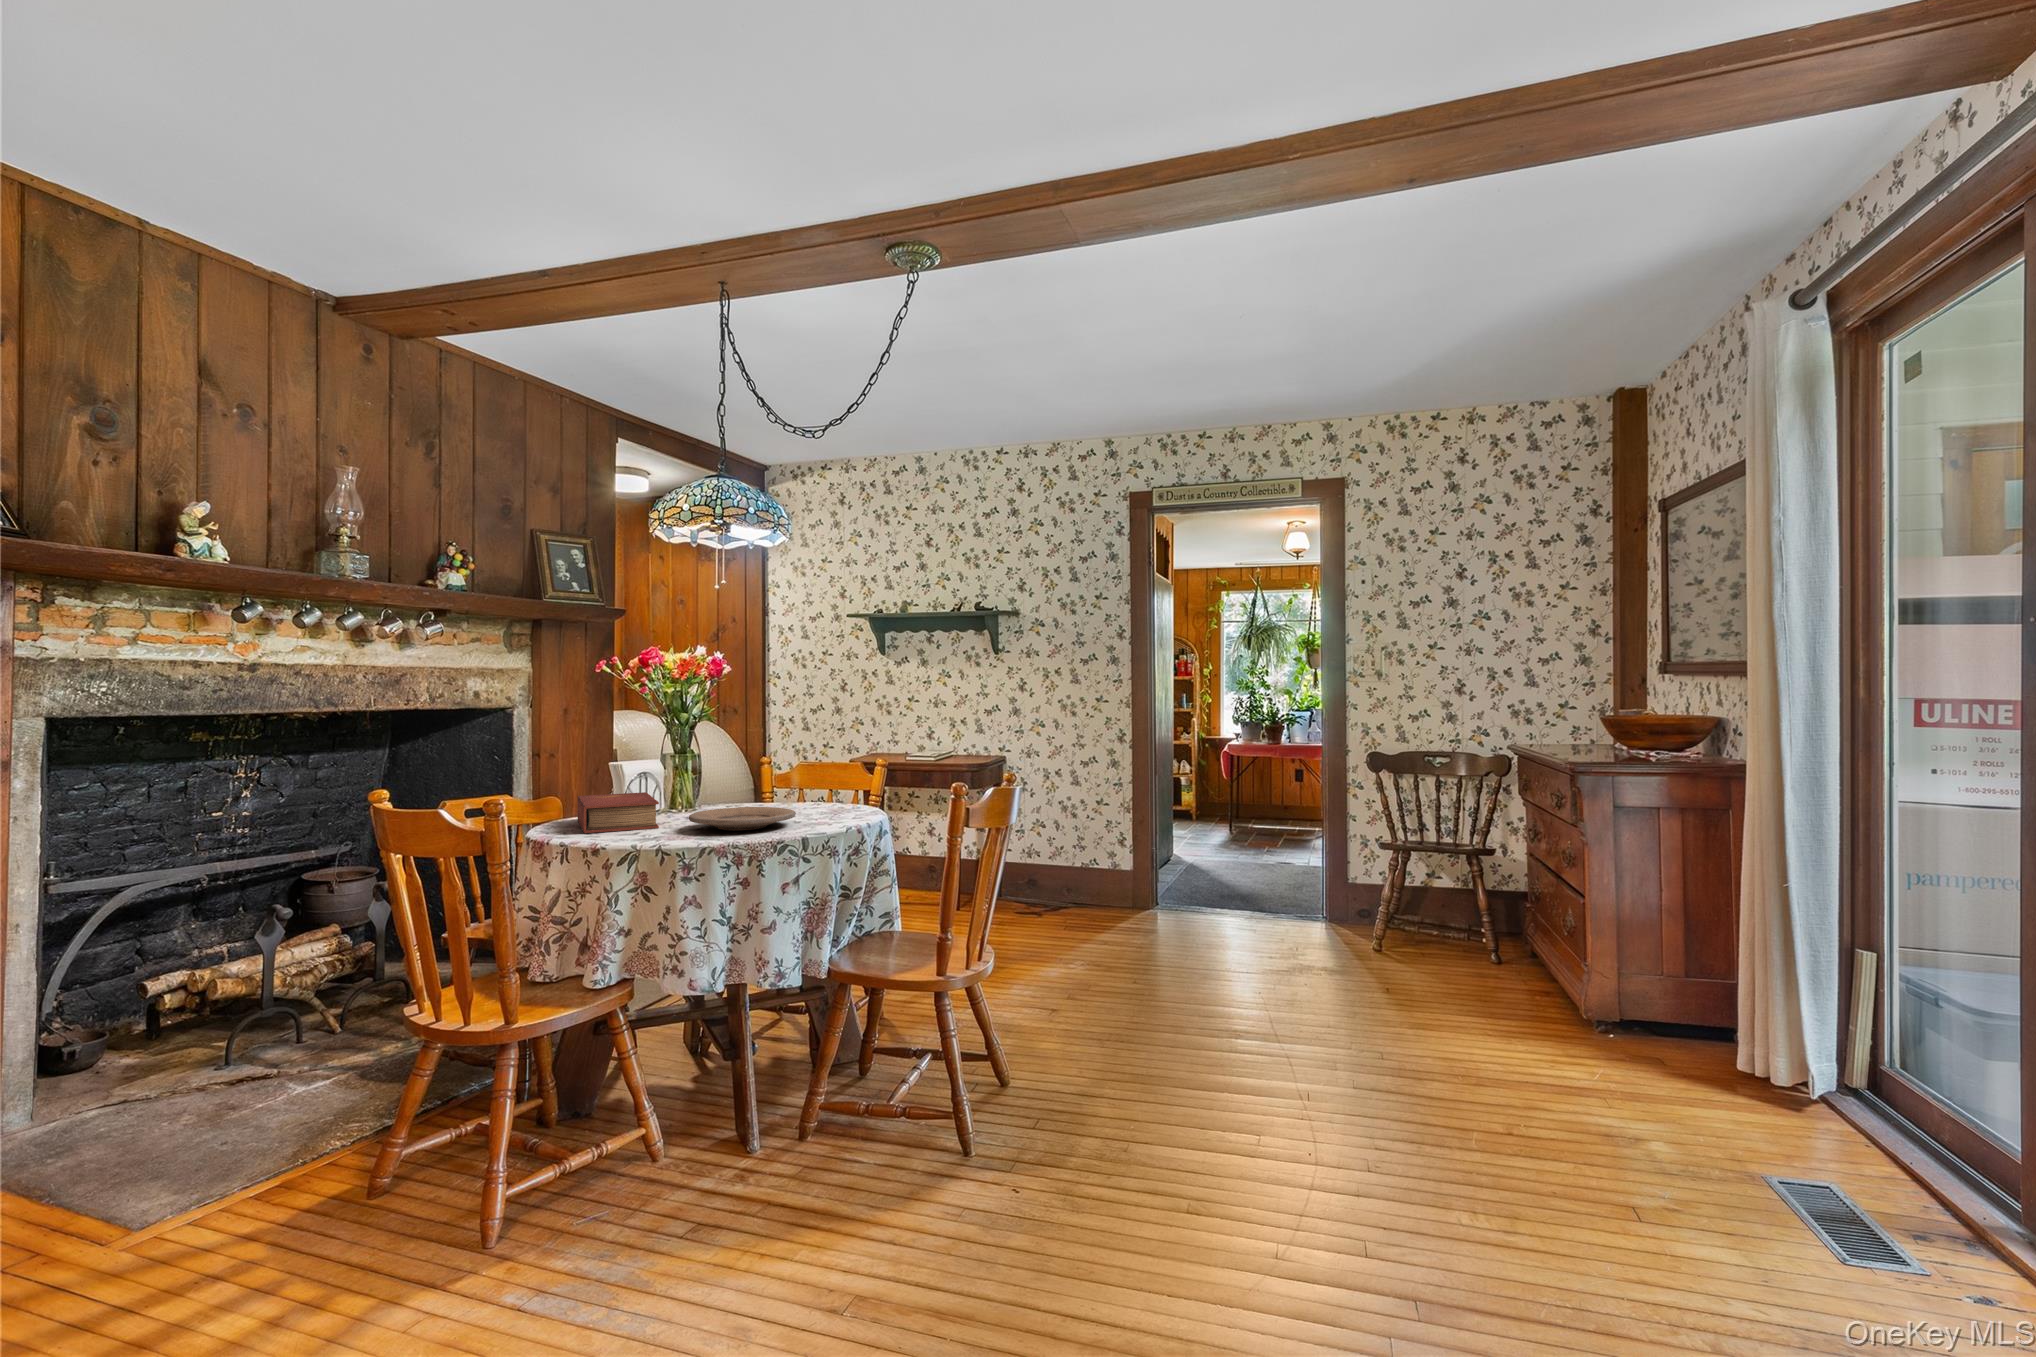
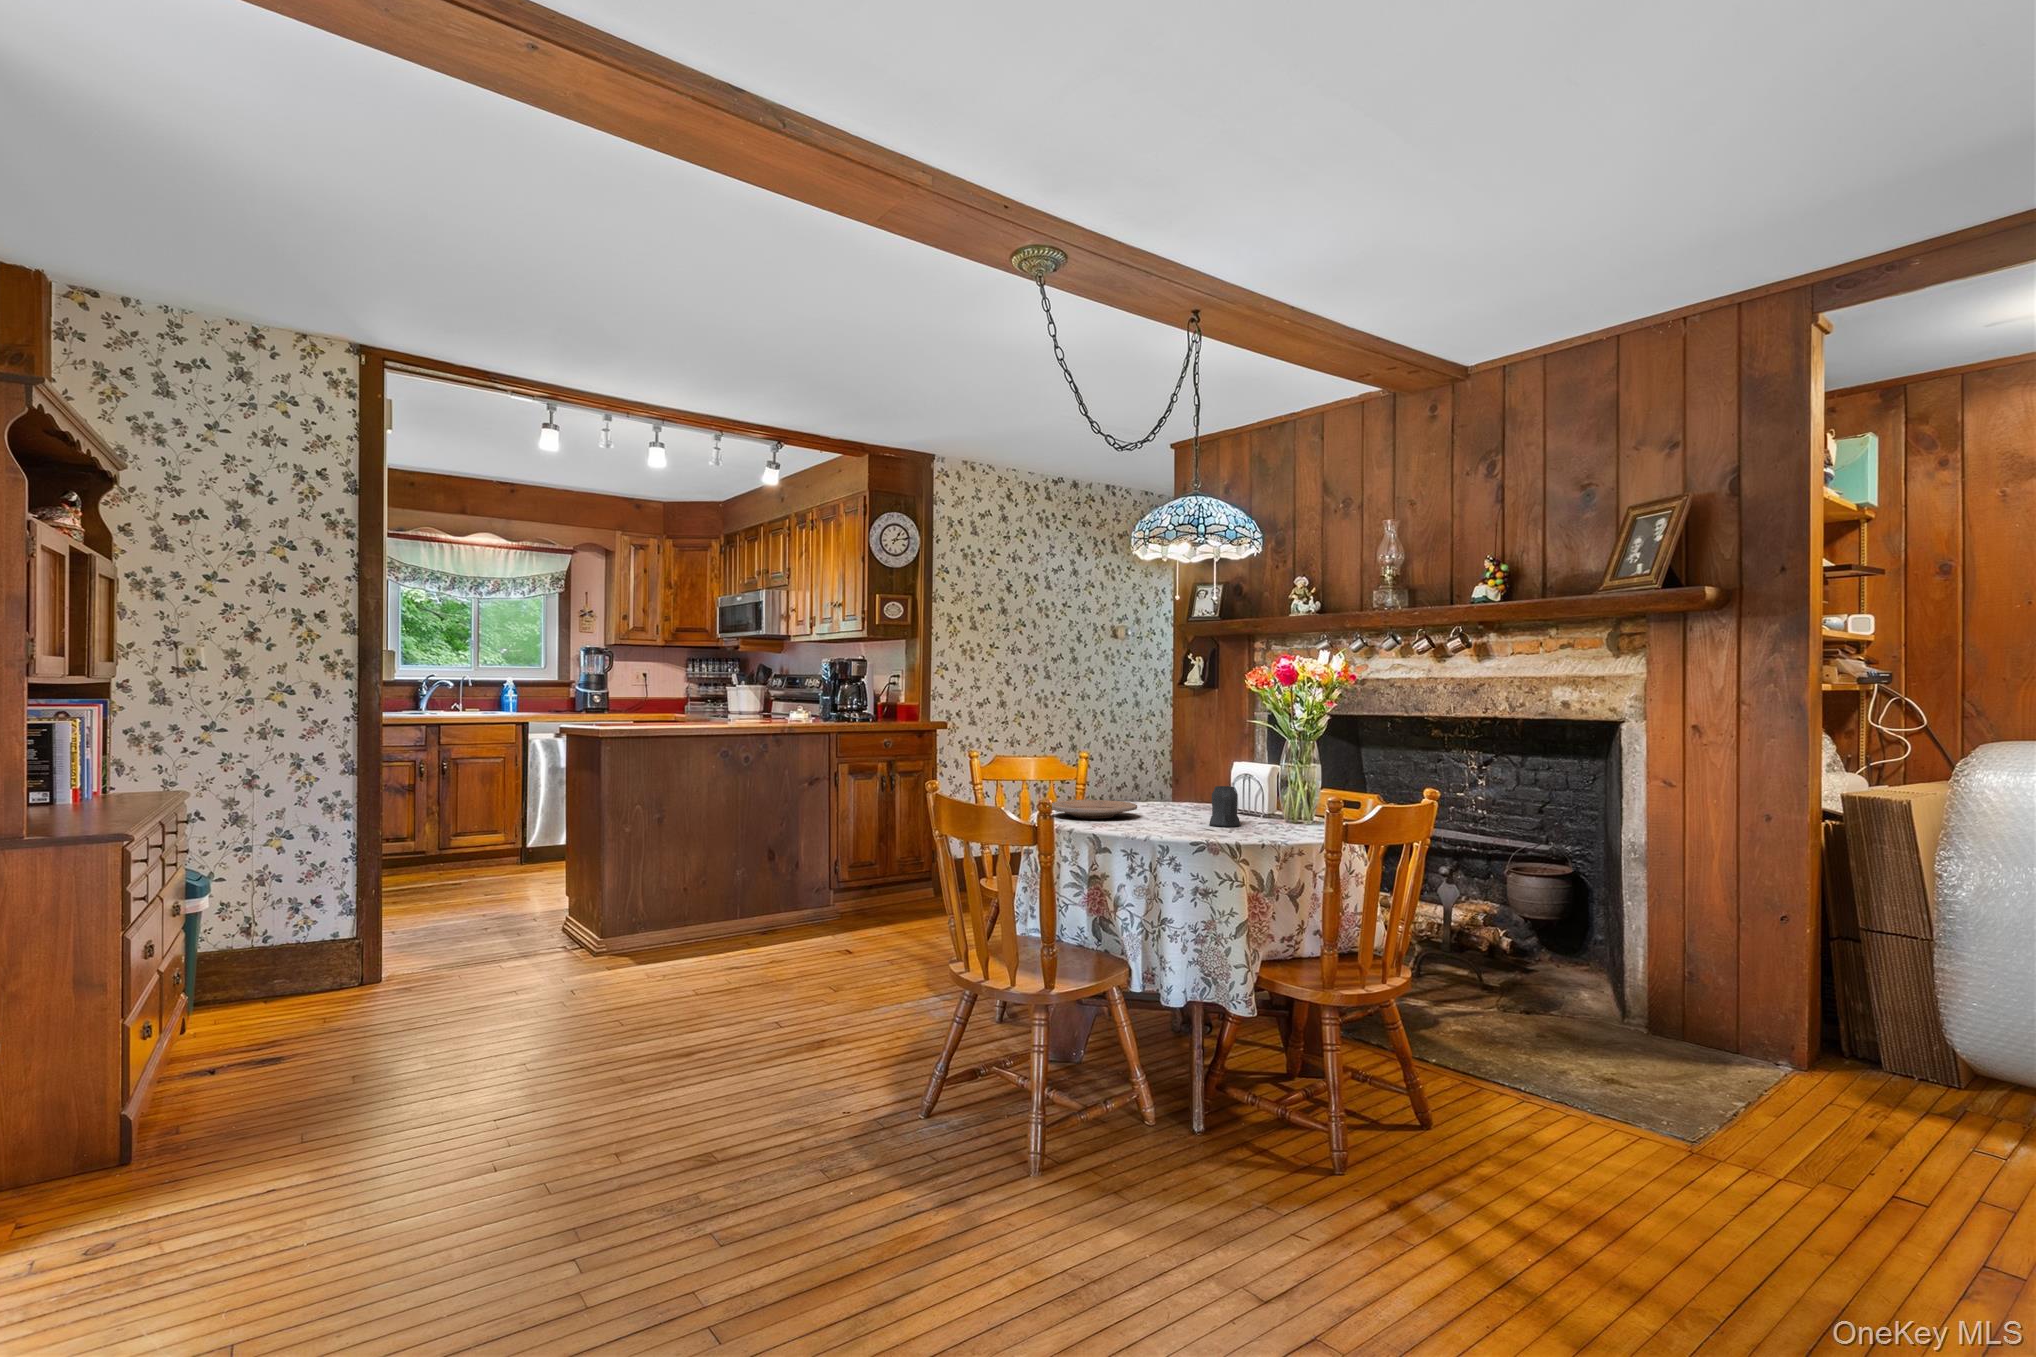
mug: none [766,771,804,809] -> present [1209,786,1240,827]
book: present [578,792,659,833] -> none [1125,785,1211,811]

